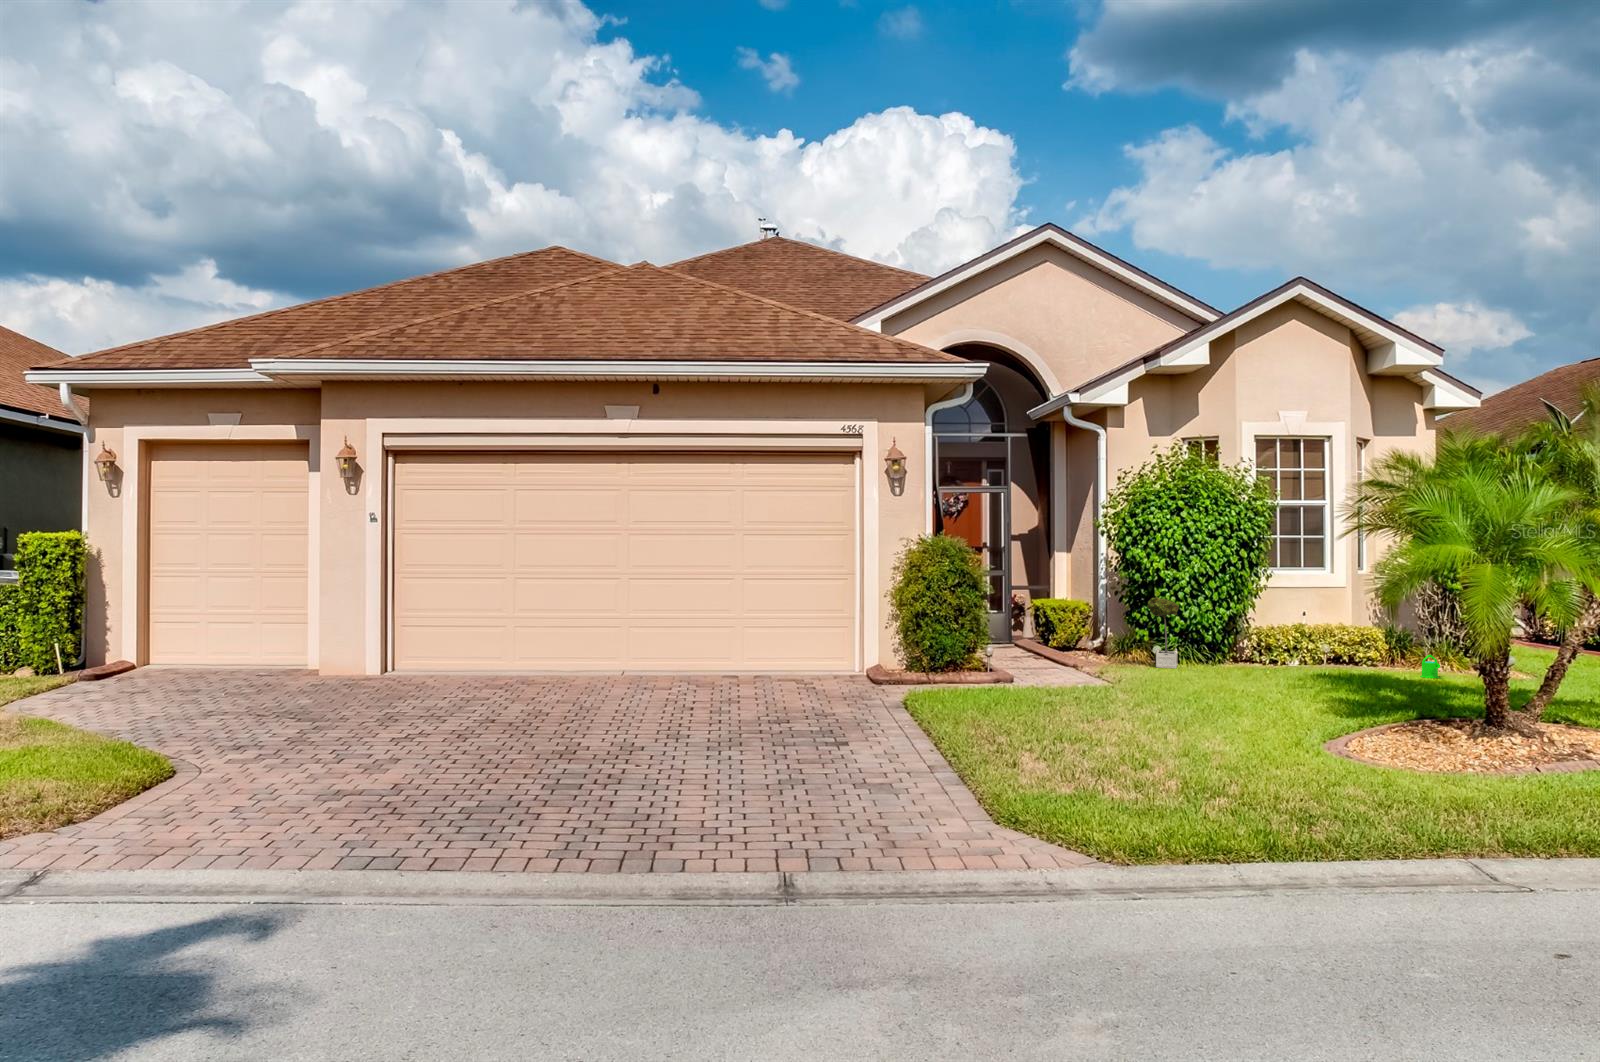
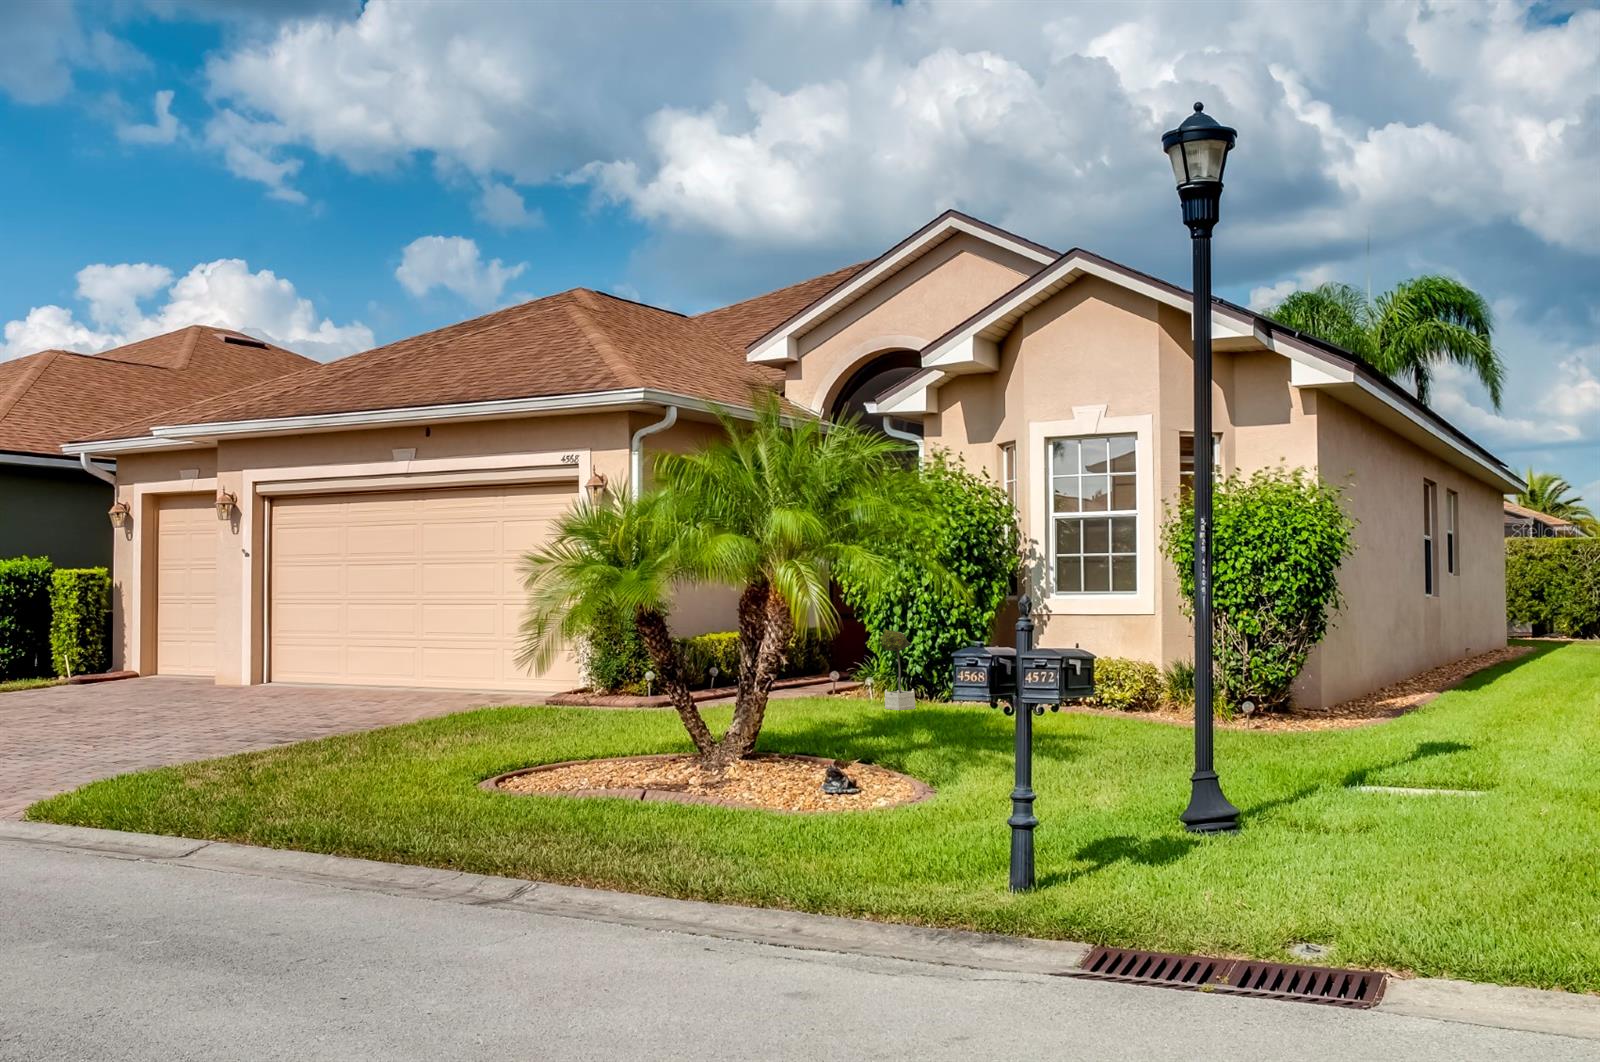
watering can: present [1420,655,1440,678] -> none [1089,701,1112,729]

